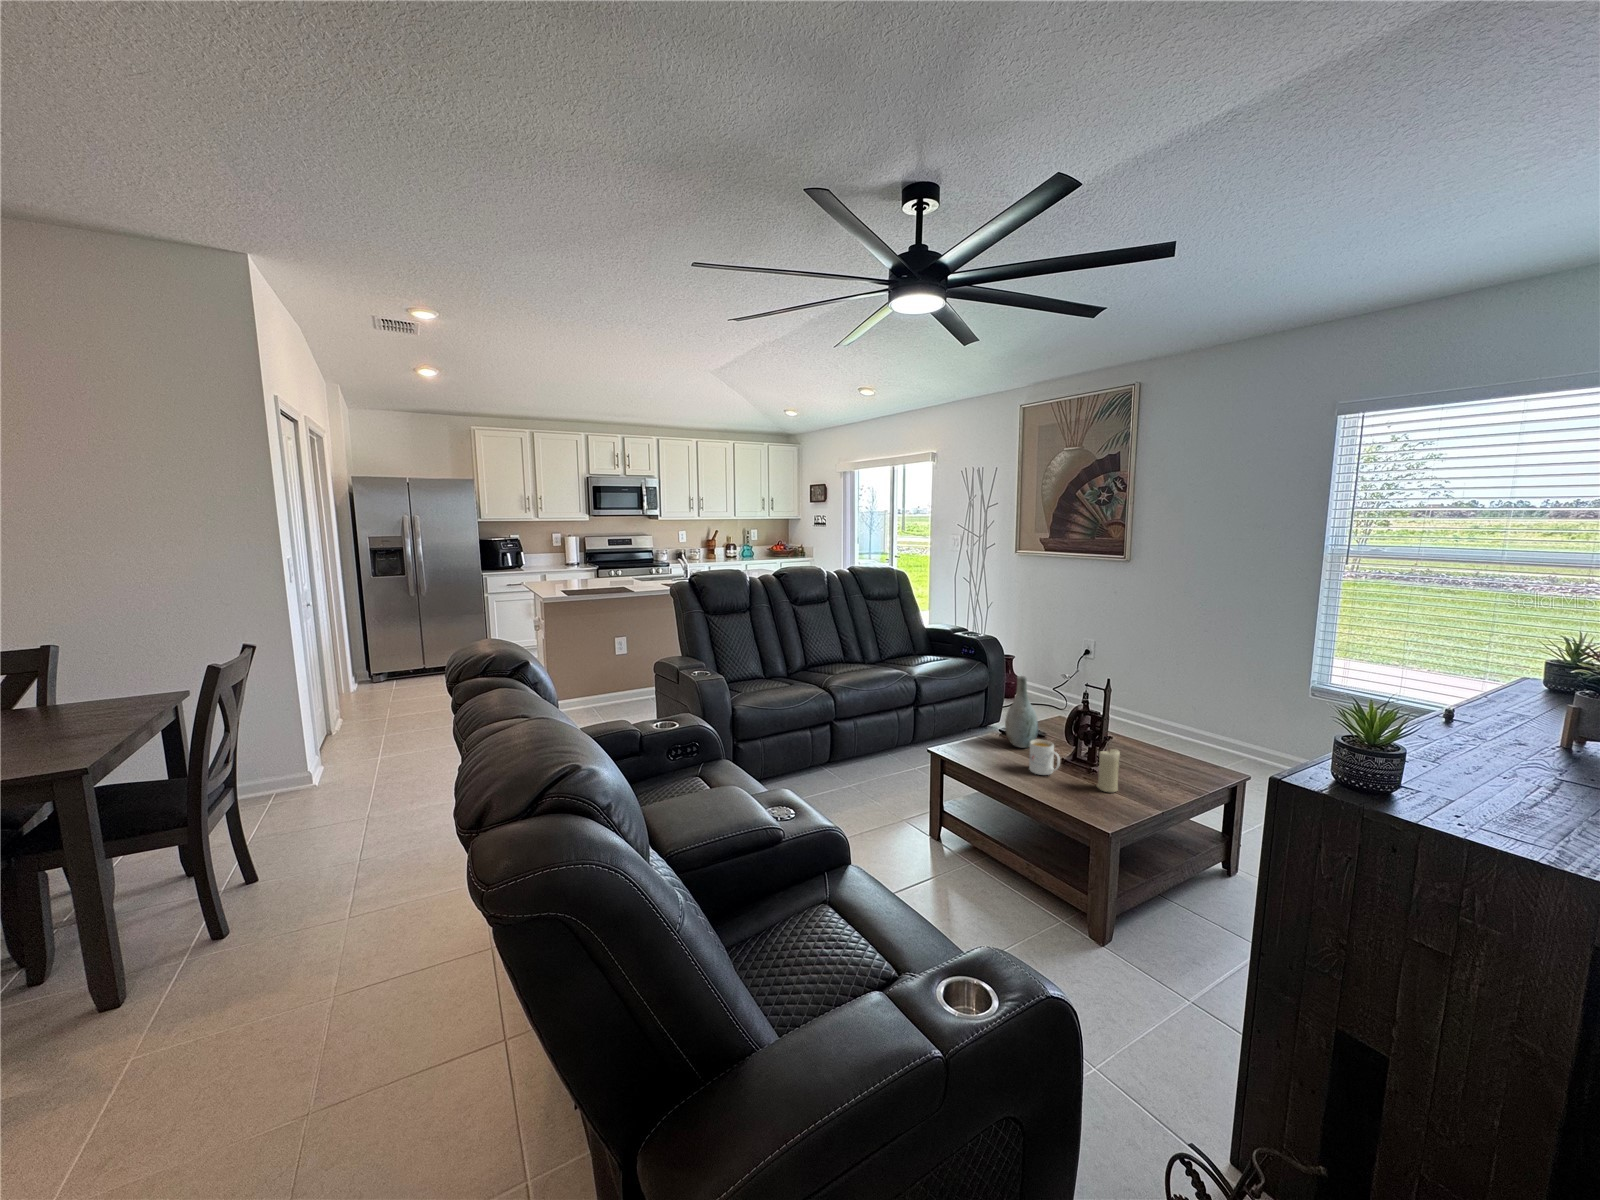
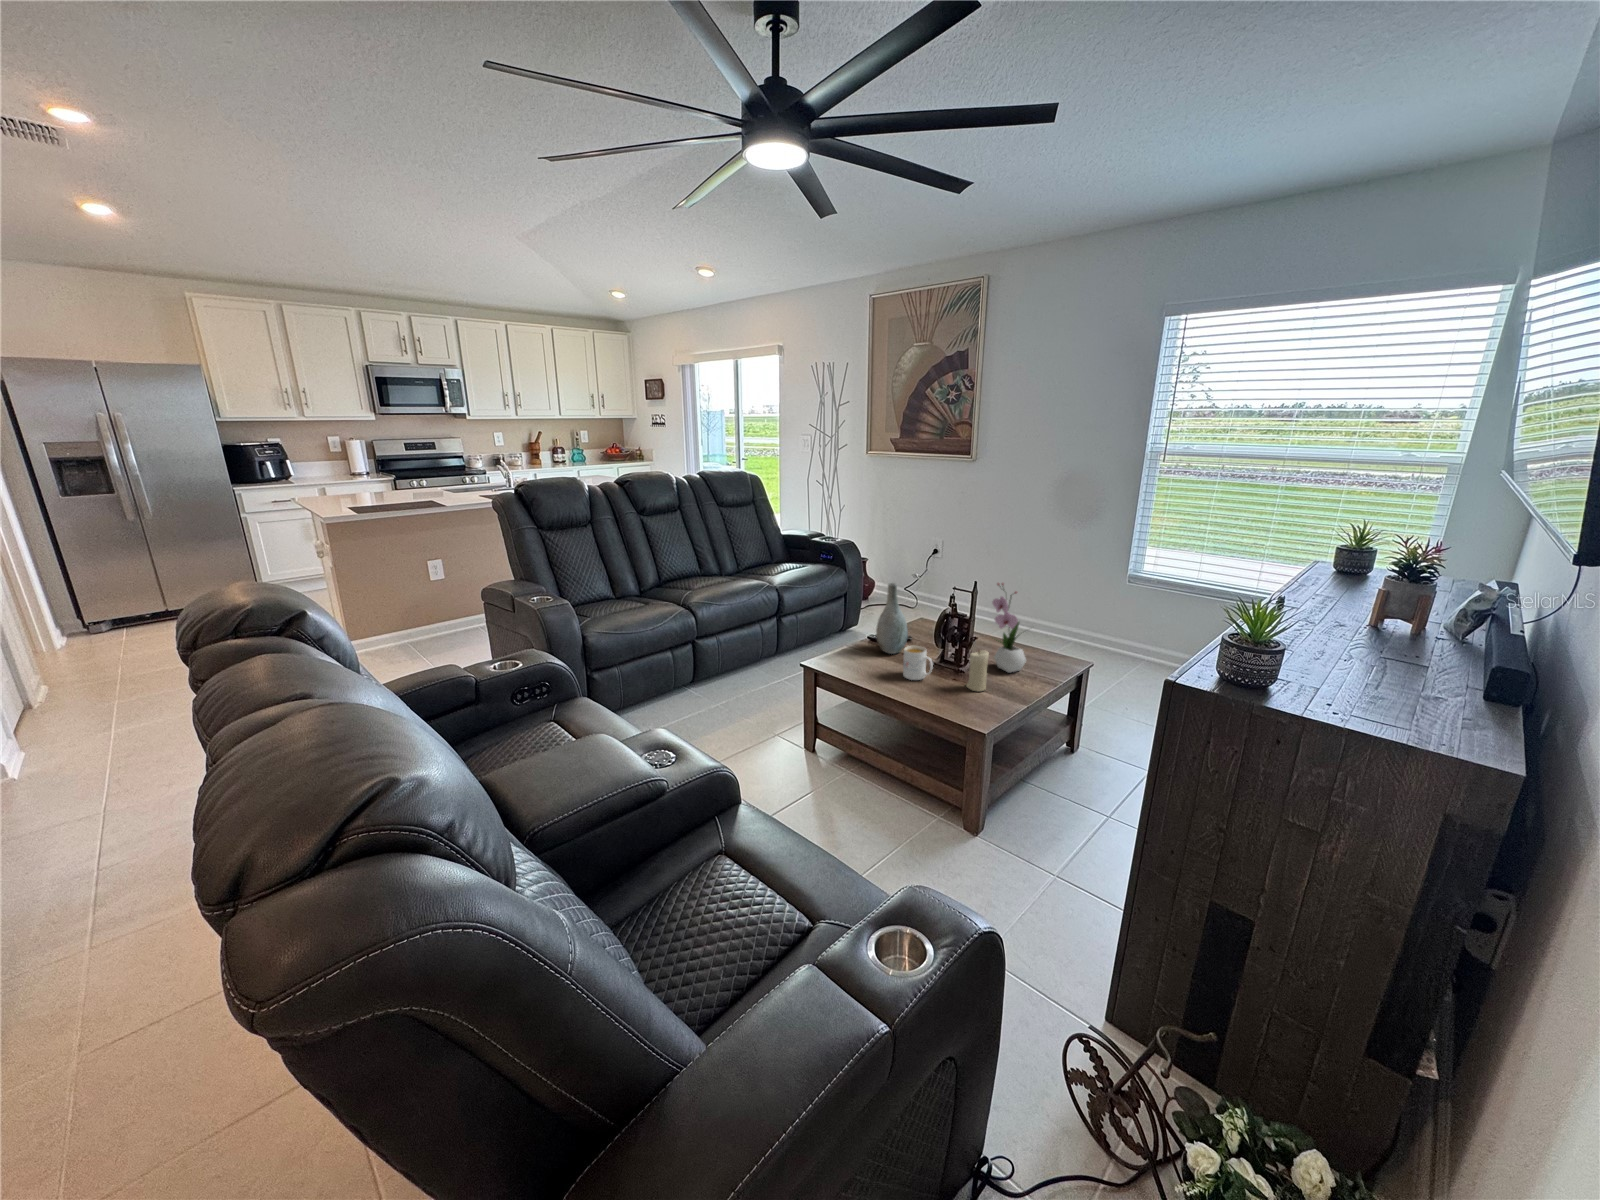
flower arrangement: none [1126,681,1175,777] -> present [992,583,1026,673]

